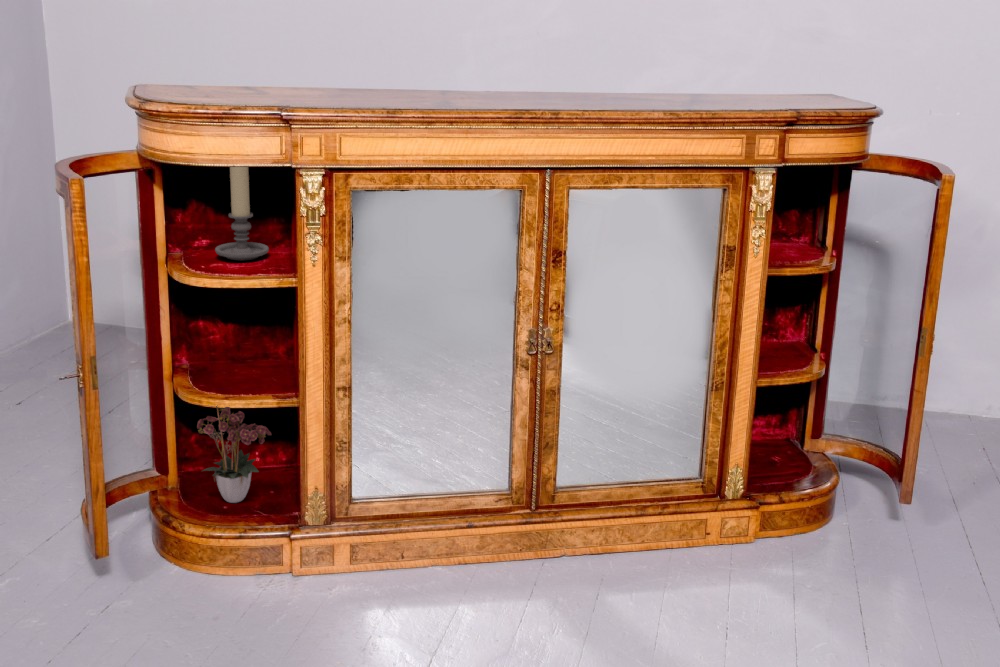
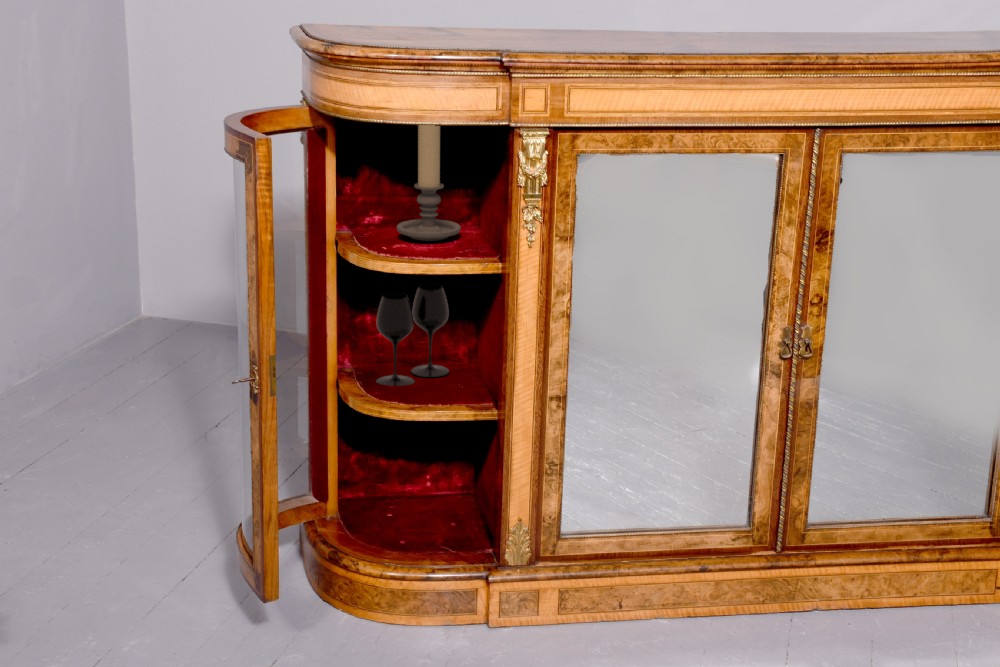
wine glass: none [203,295,268,381] -> present [376,284,449,386]
flower arrangement: present [197,405,271,503] -> none [364,396,464,536]

